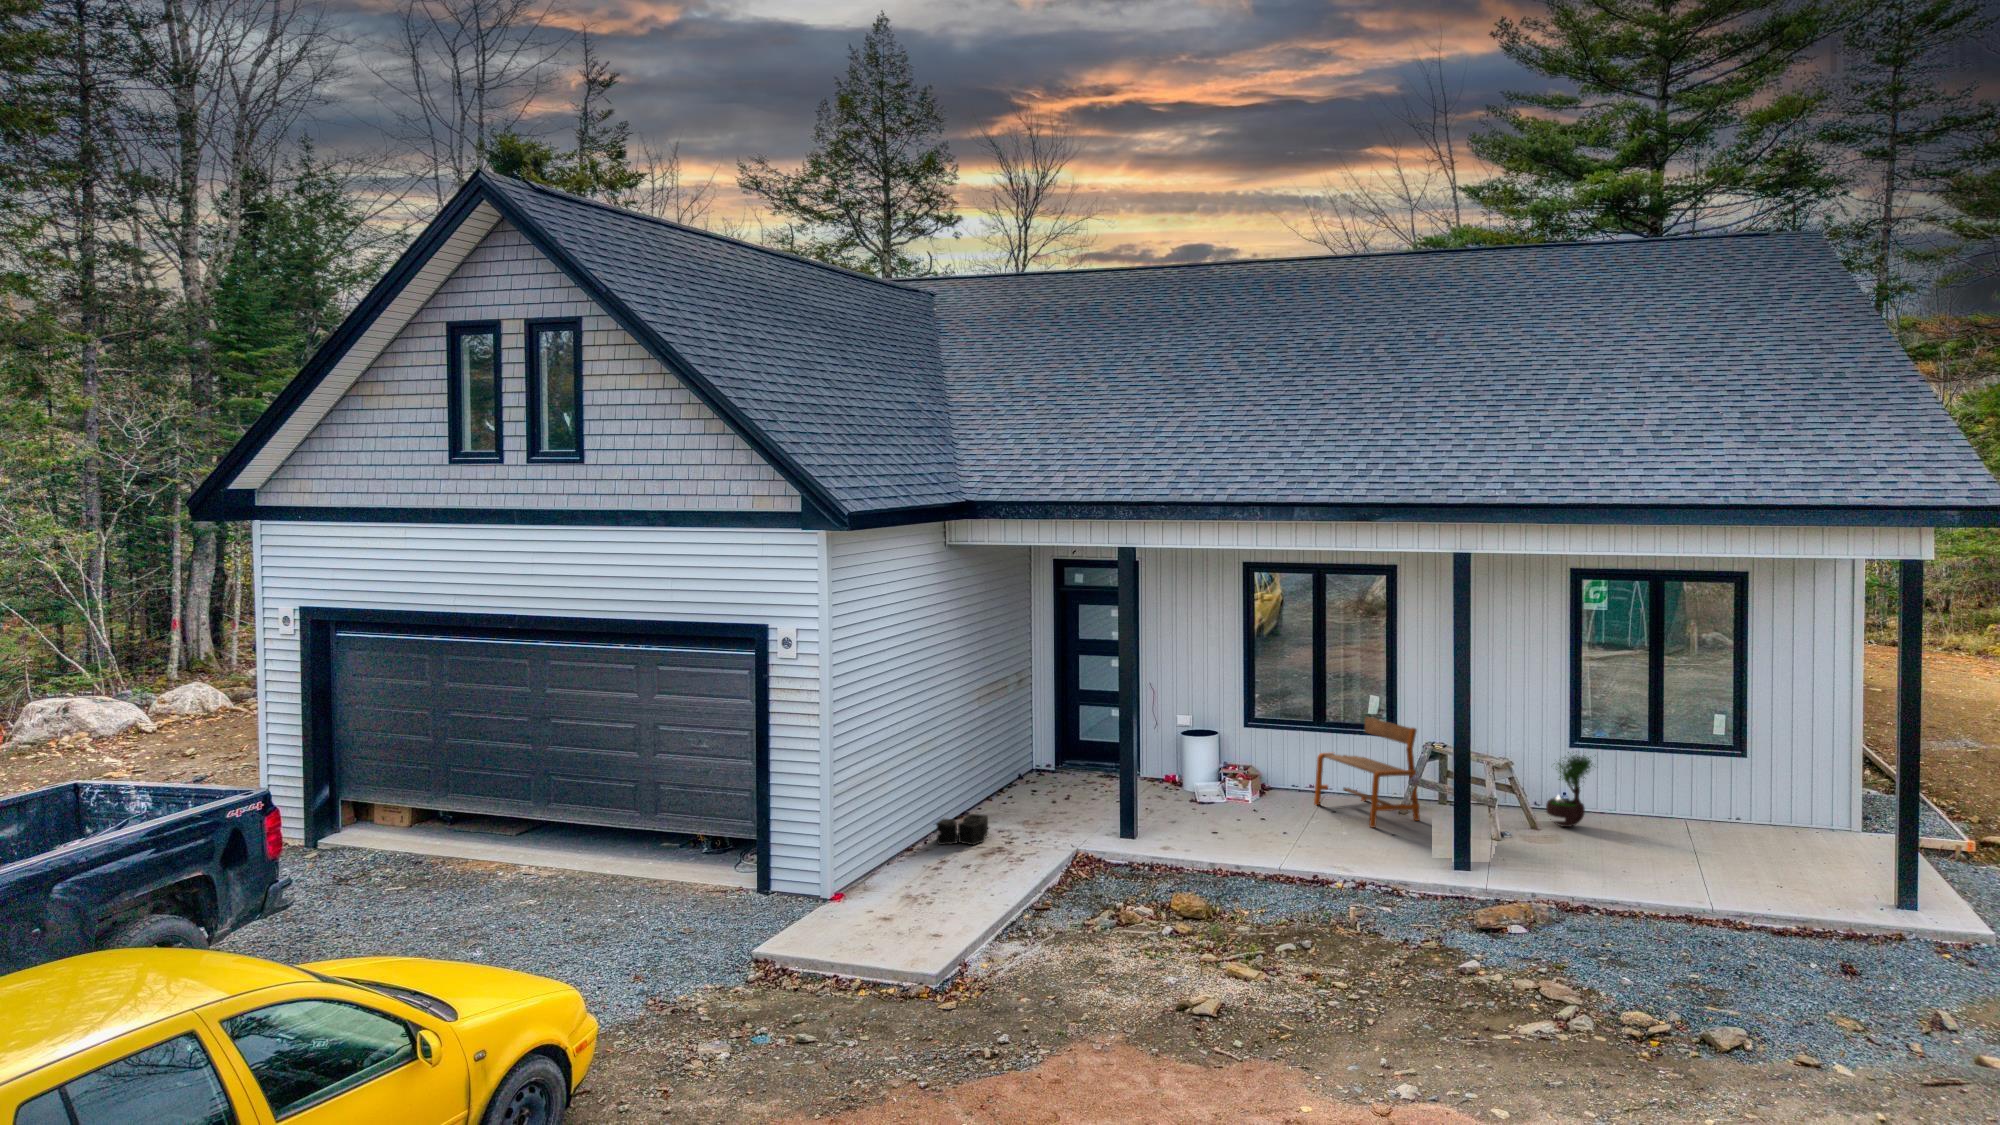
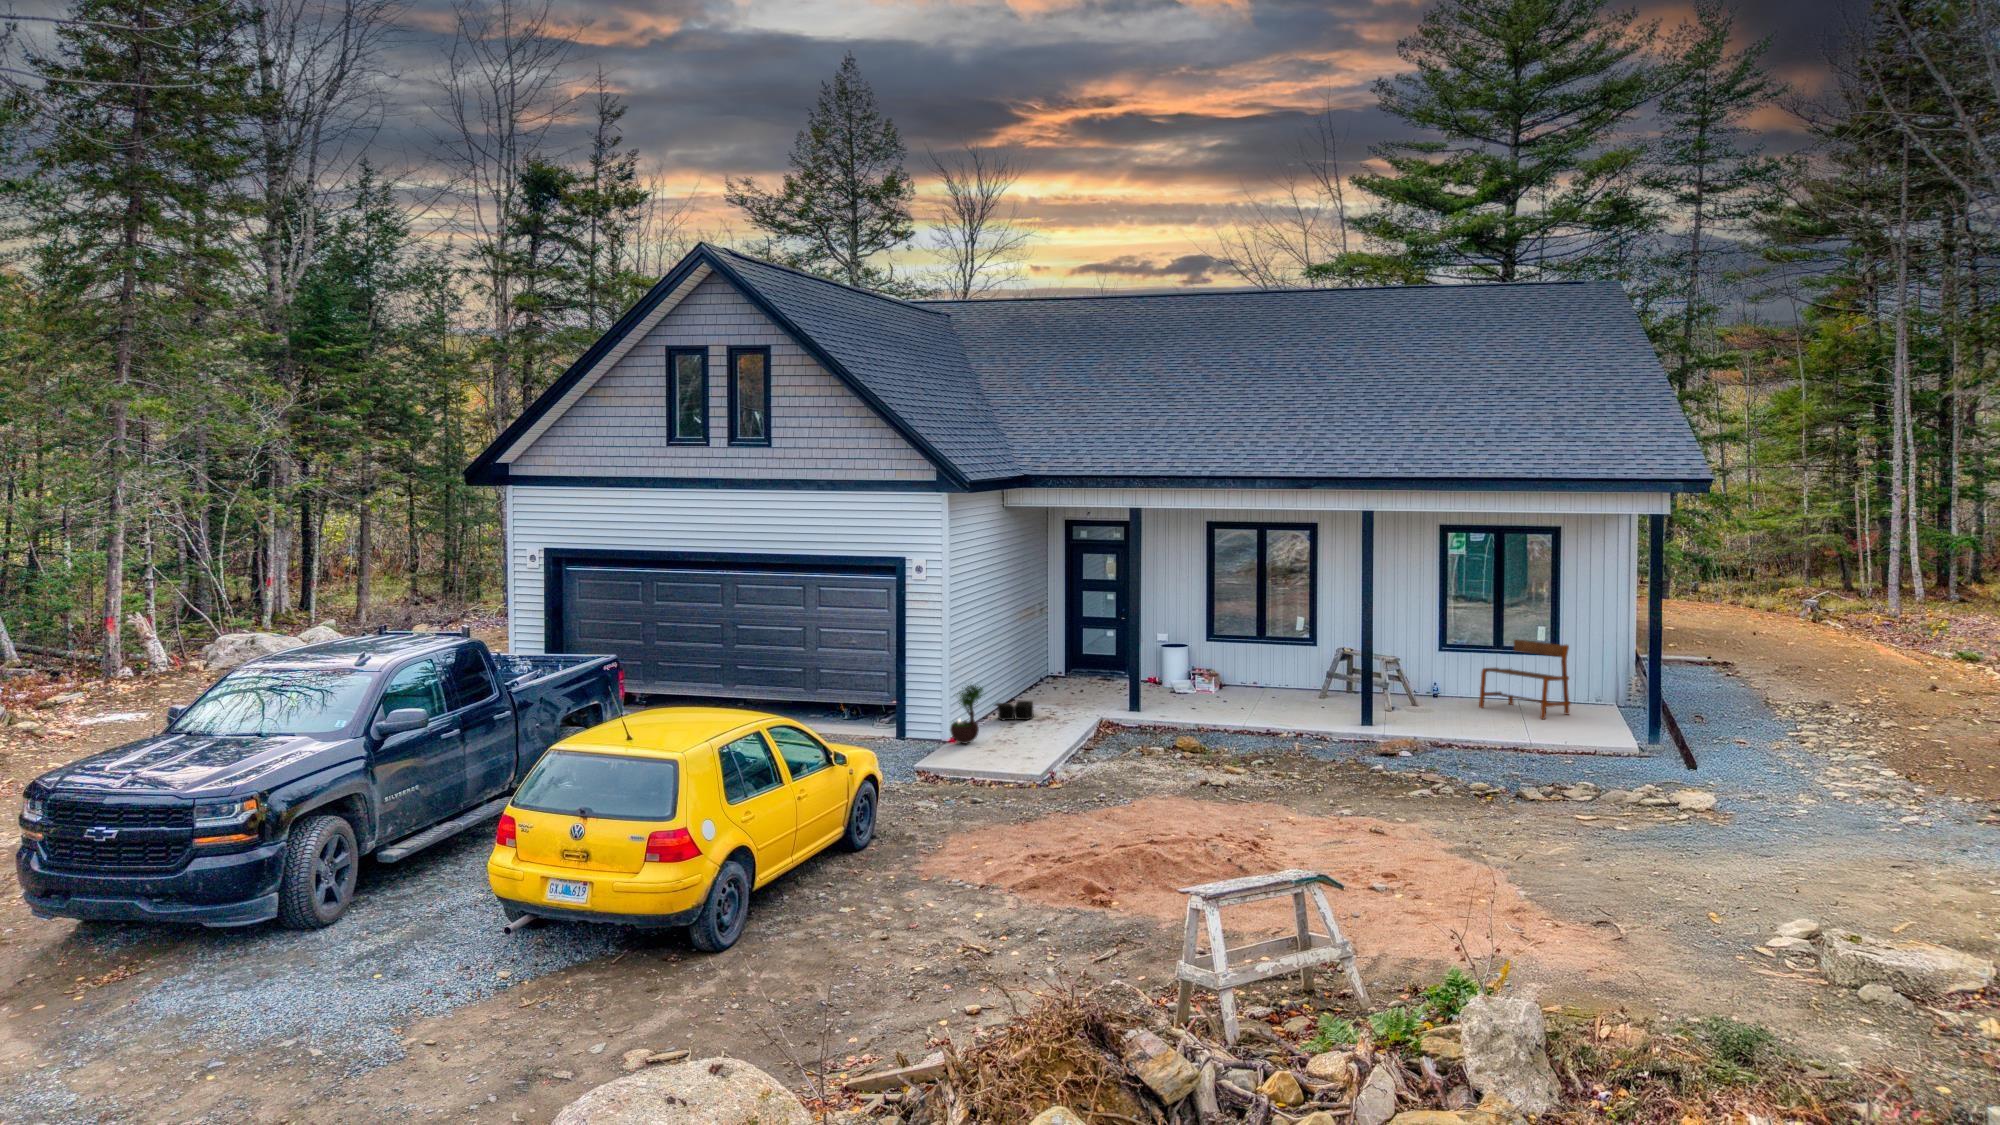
bench: present [1314,717,1420,827] -> present [1479,639,1570,719]
potted tree: present [1546,752,1595,827] -> present [950,684,983,744]

